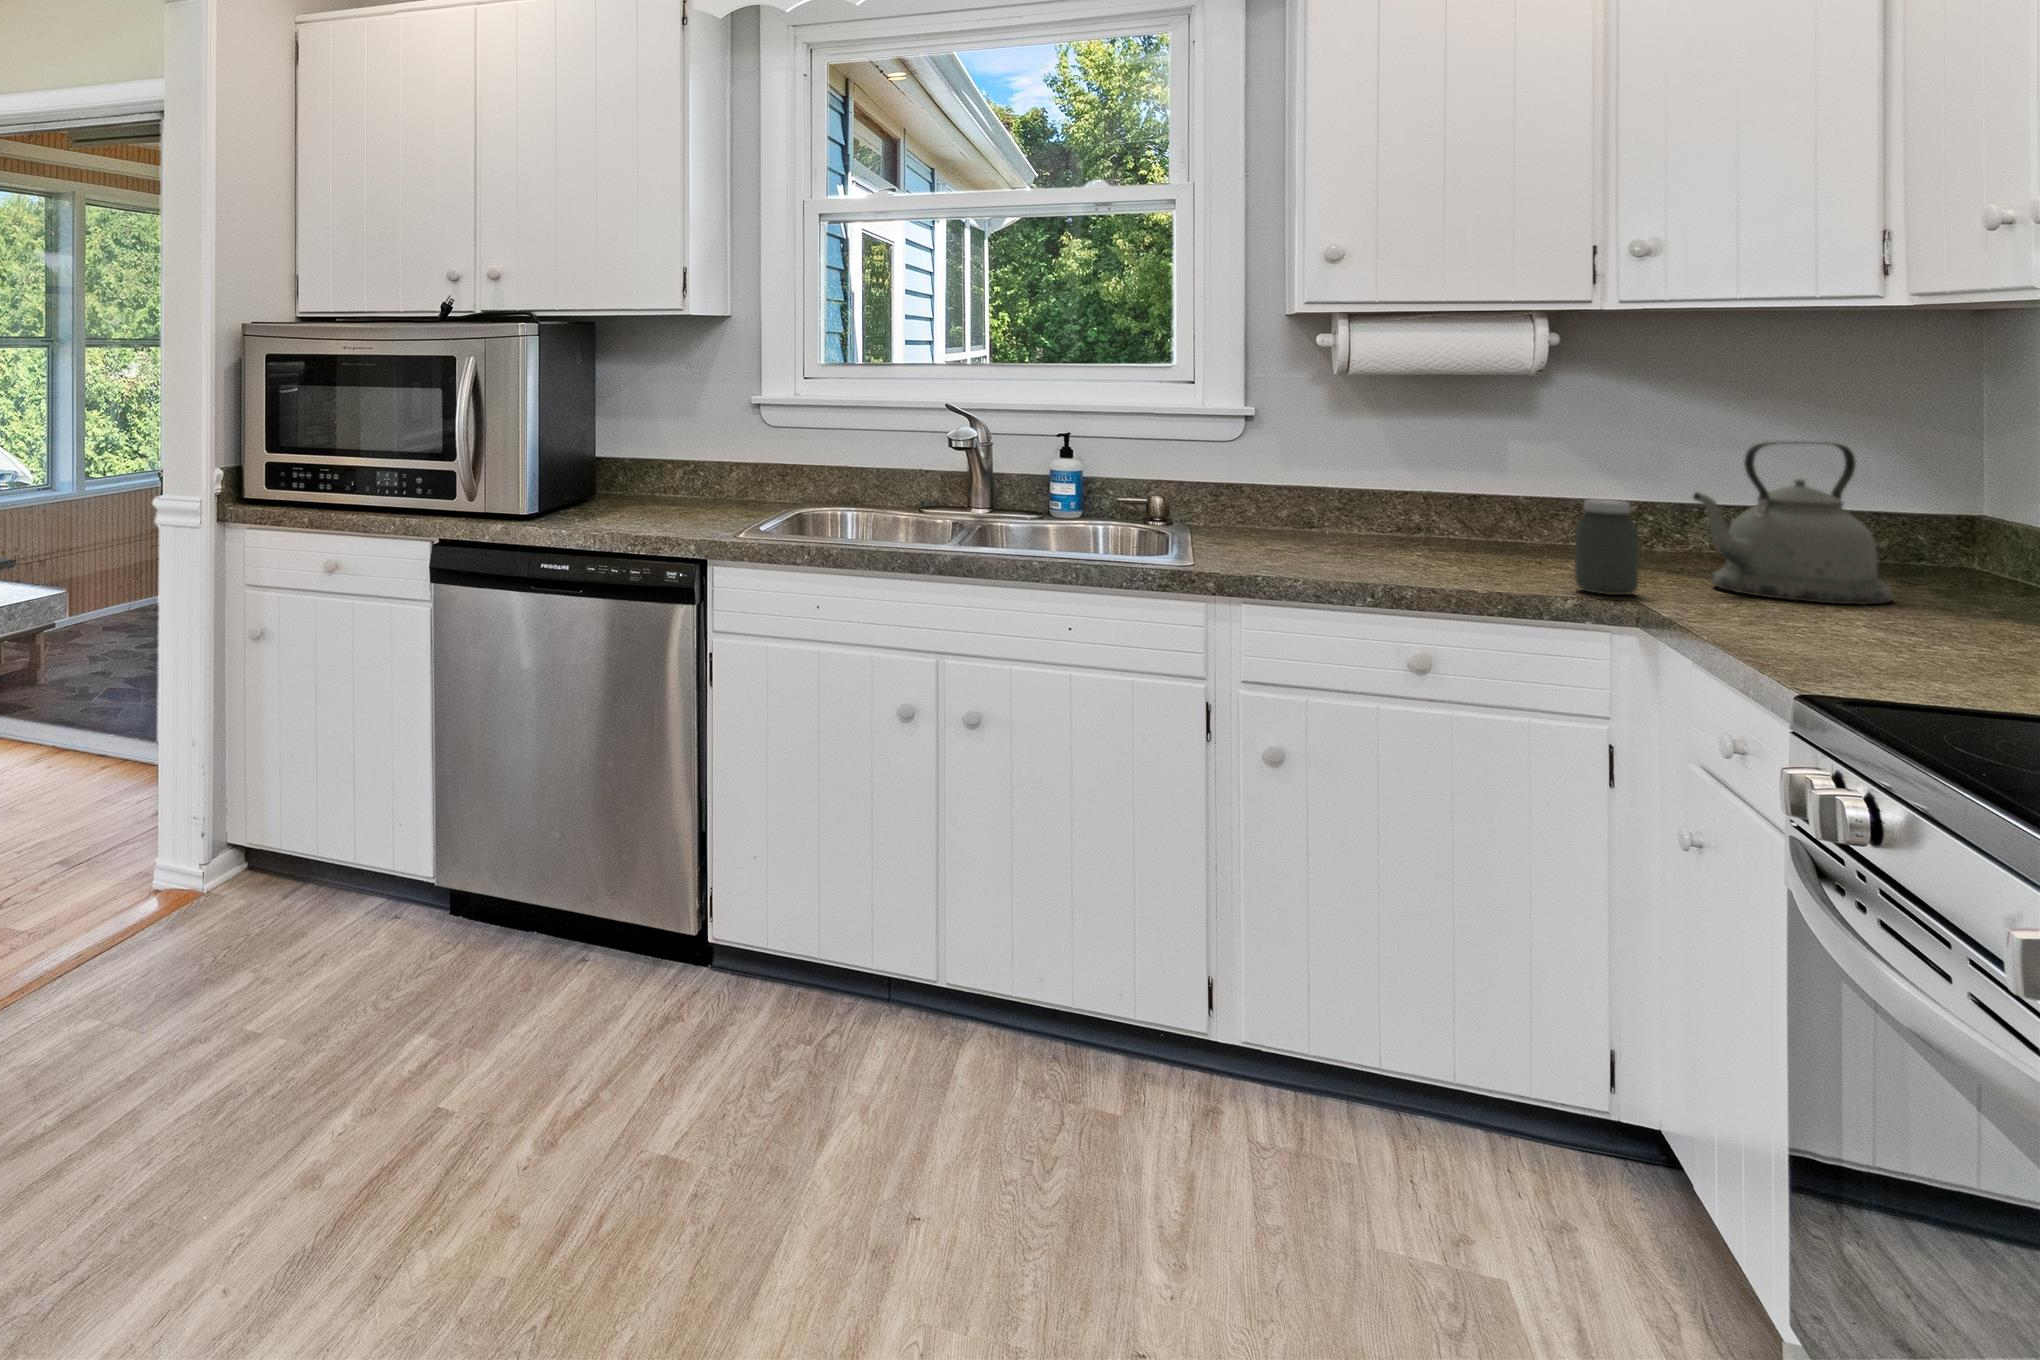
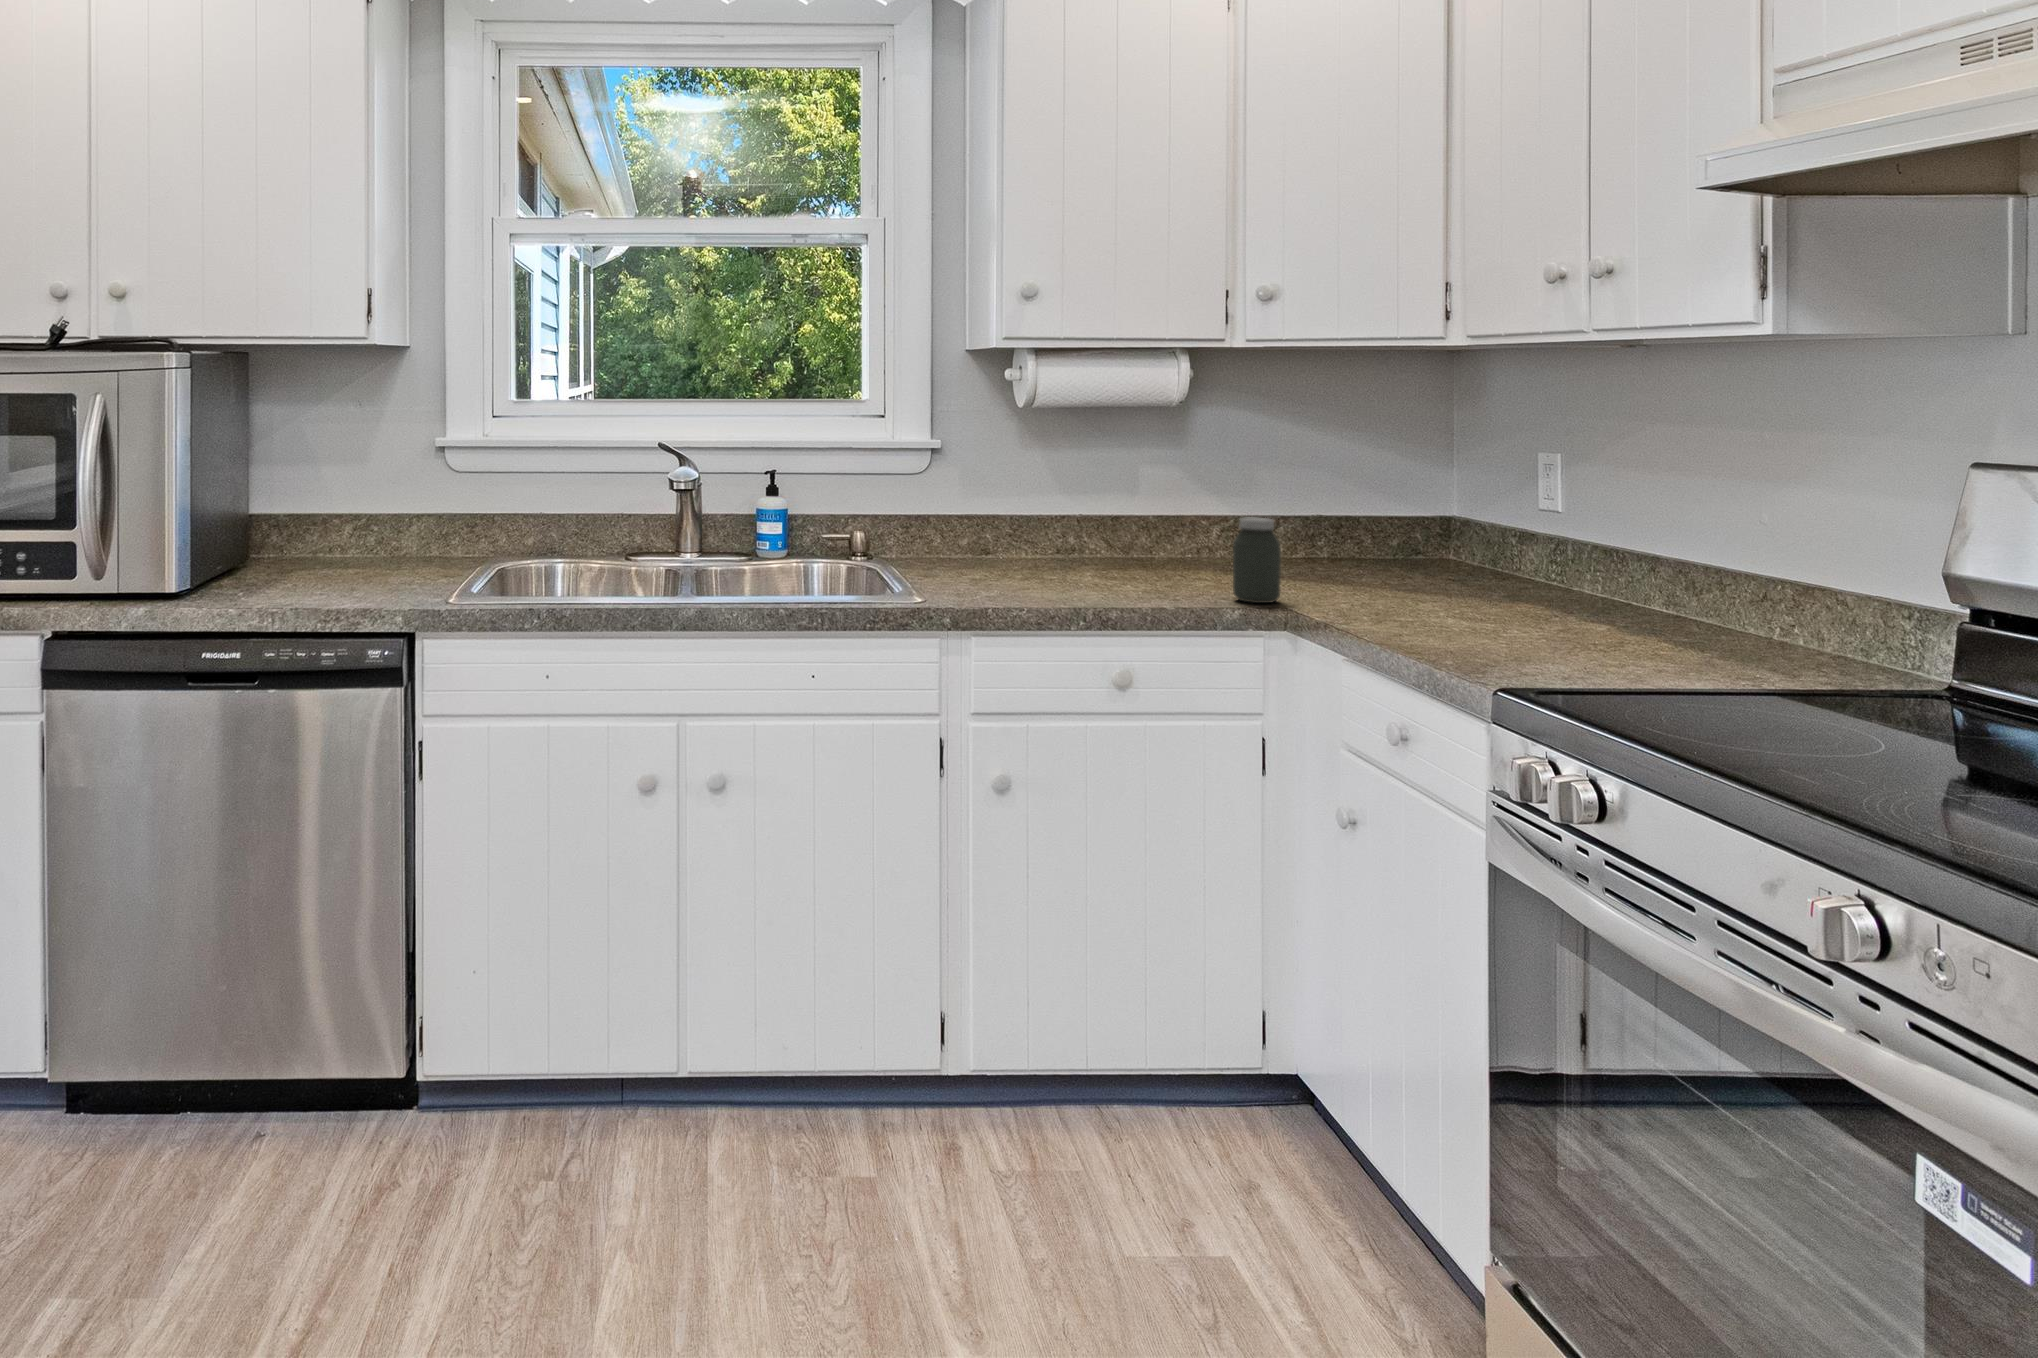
kettle: present [1693,442,1892,605] -> none [1312,460,1439,598]

